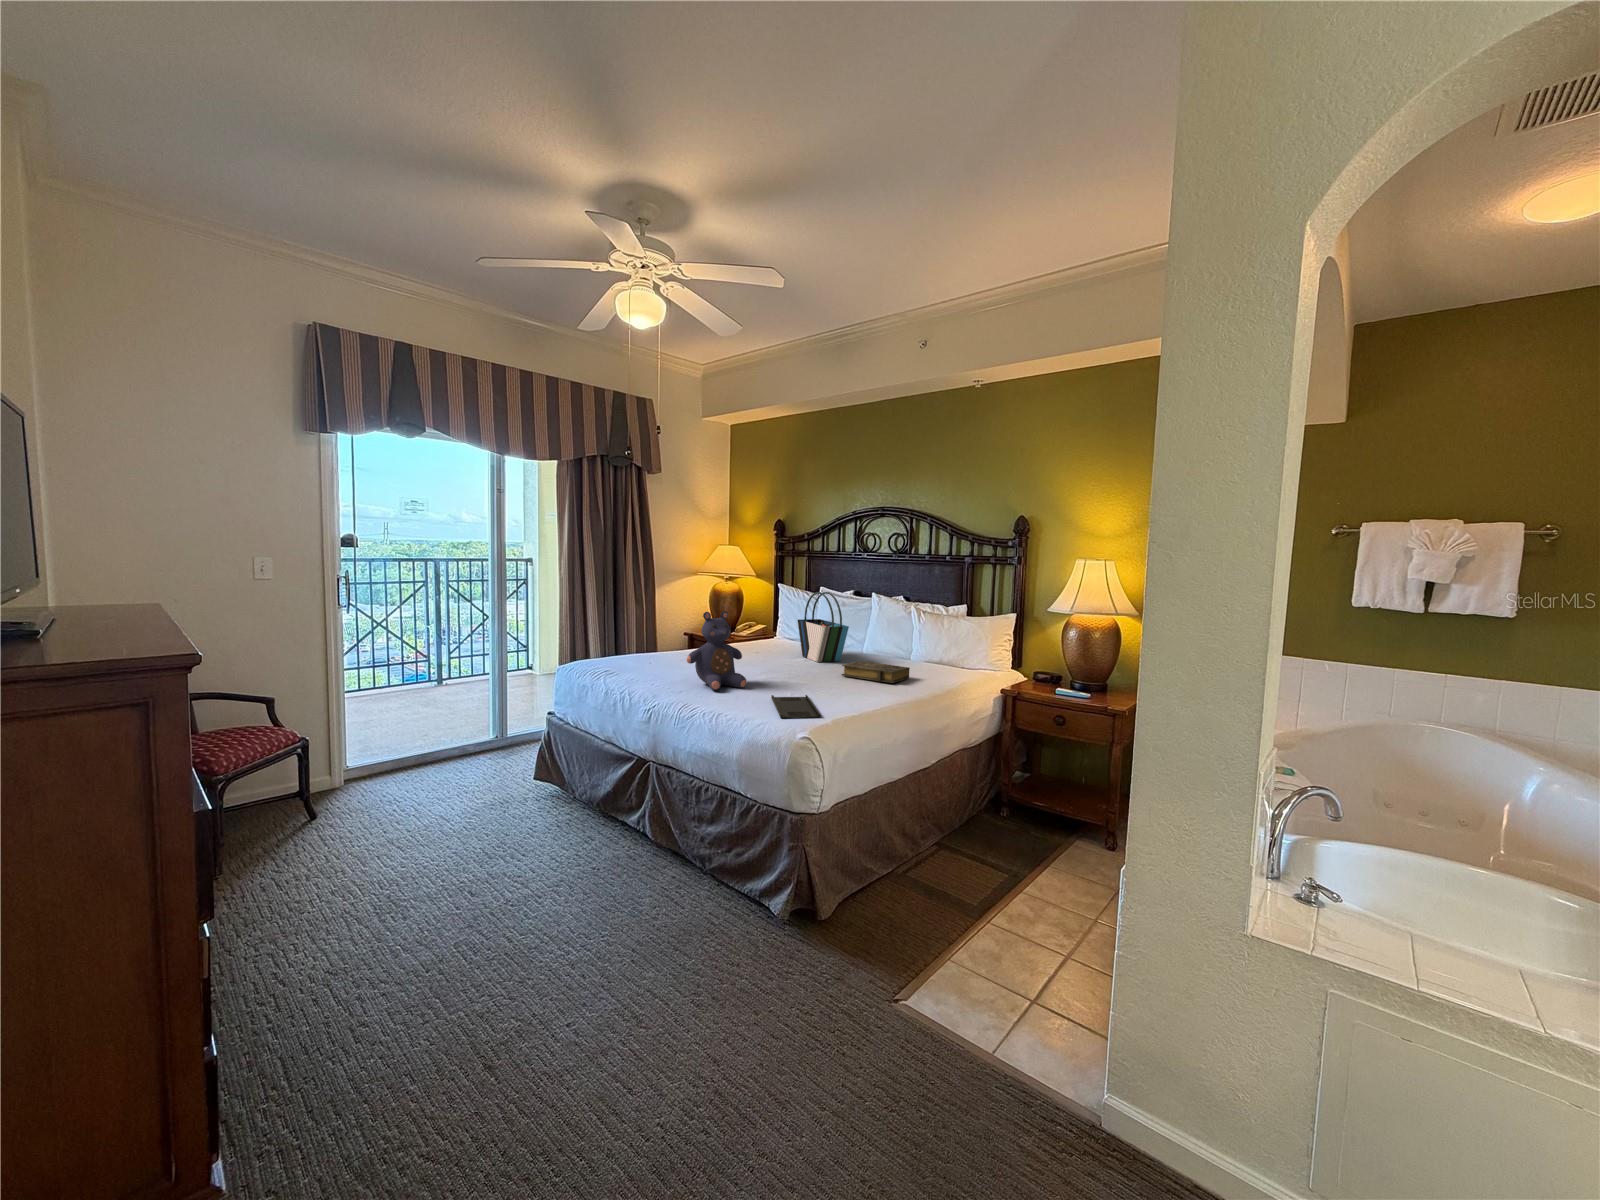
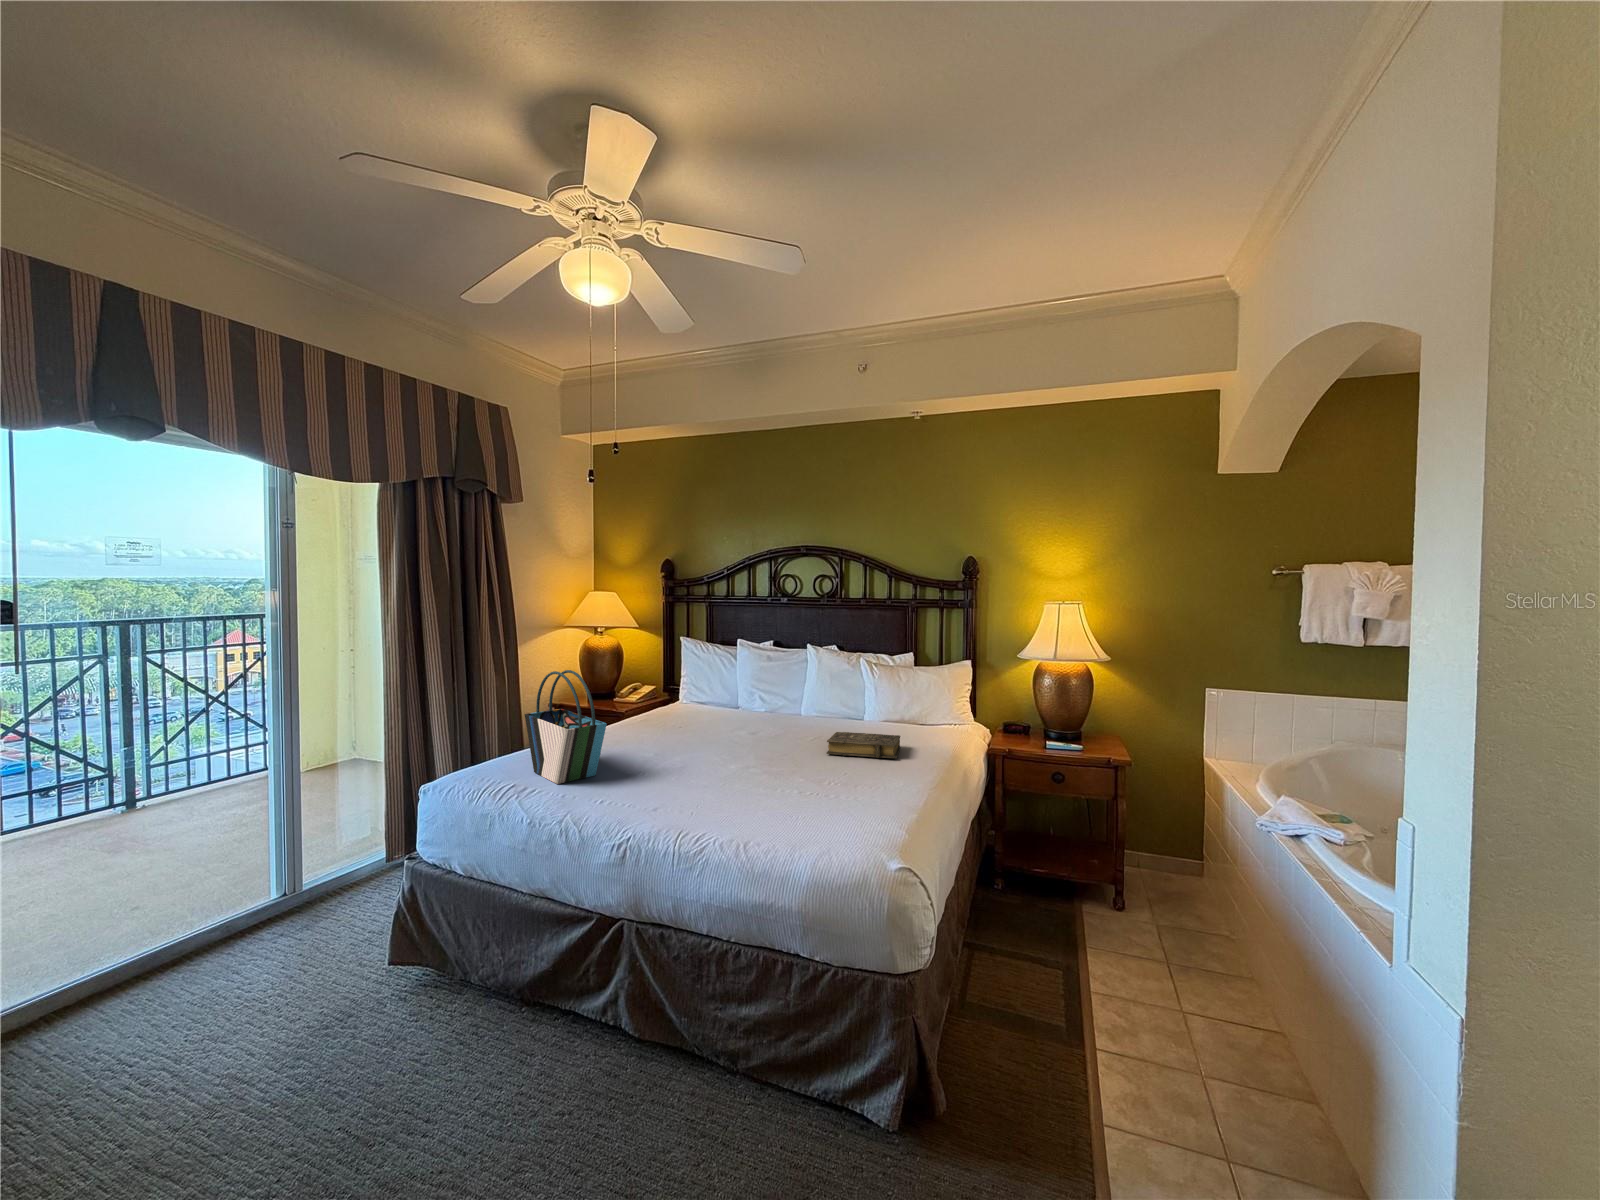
tote bag: present [798,592,849,662] -> present [525,670,607,784]
teddy bear: present [687,611,747,690] -> none [658,691,740,802]
tray: present [771,695,821,718] -> none [790,793,887,839]

